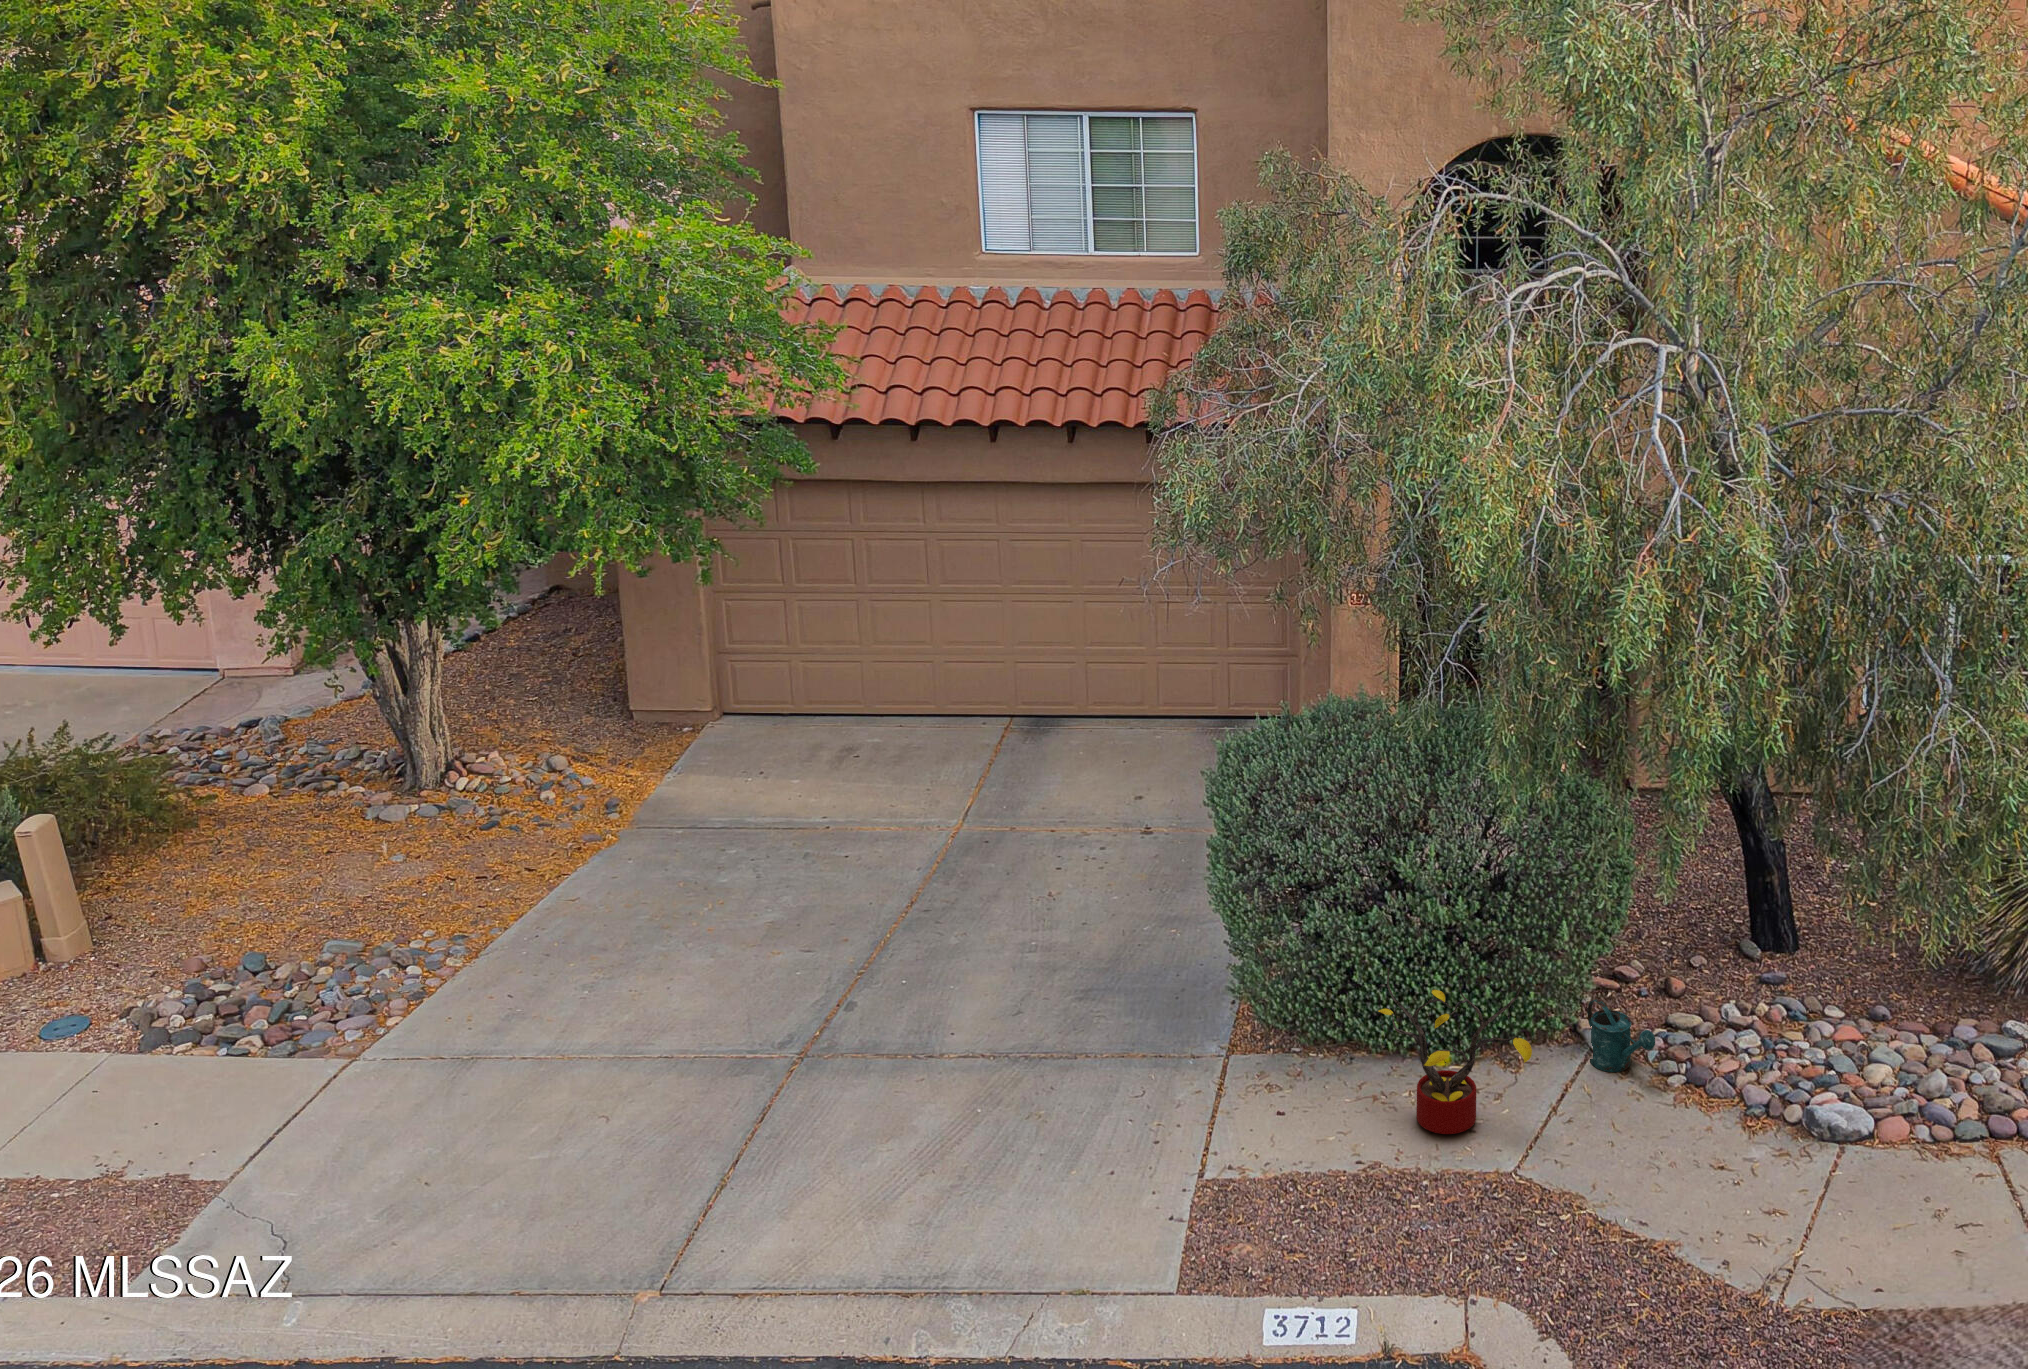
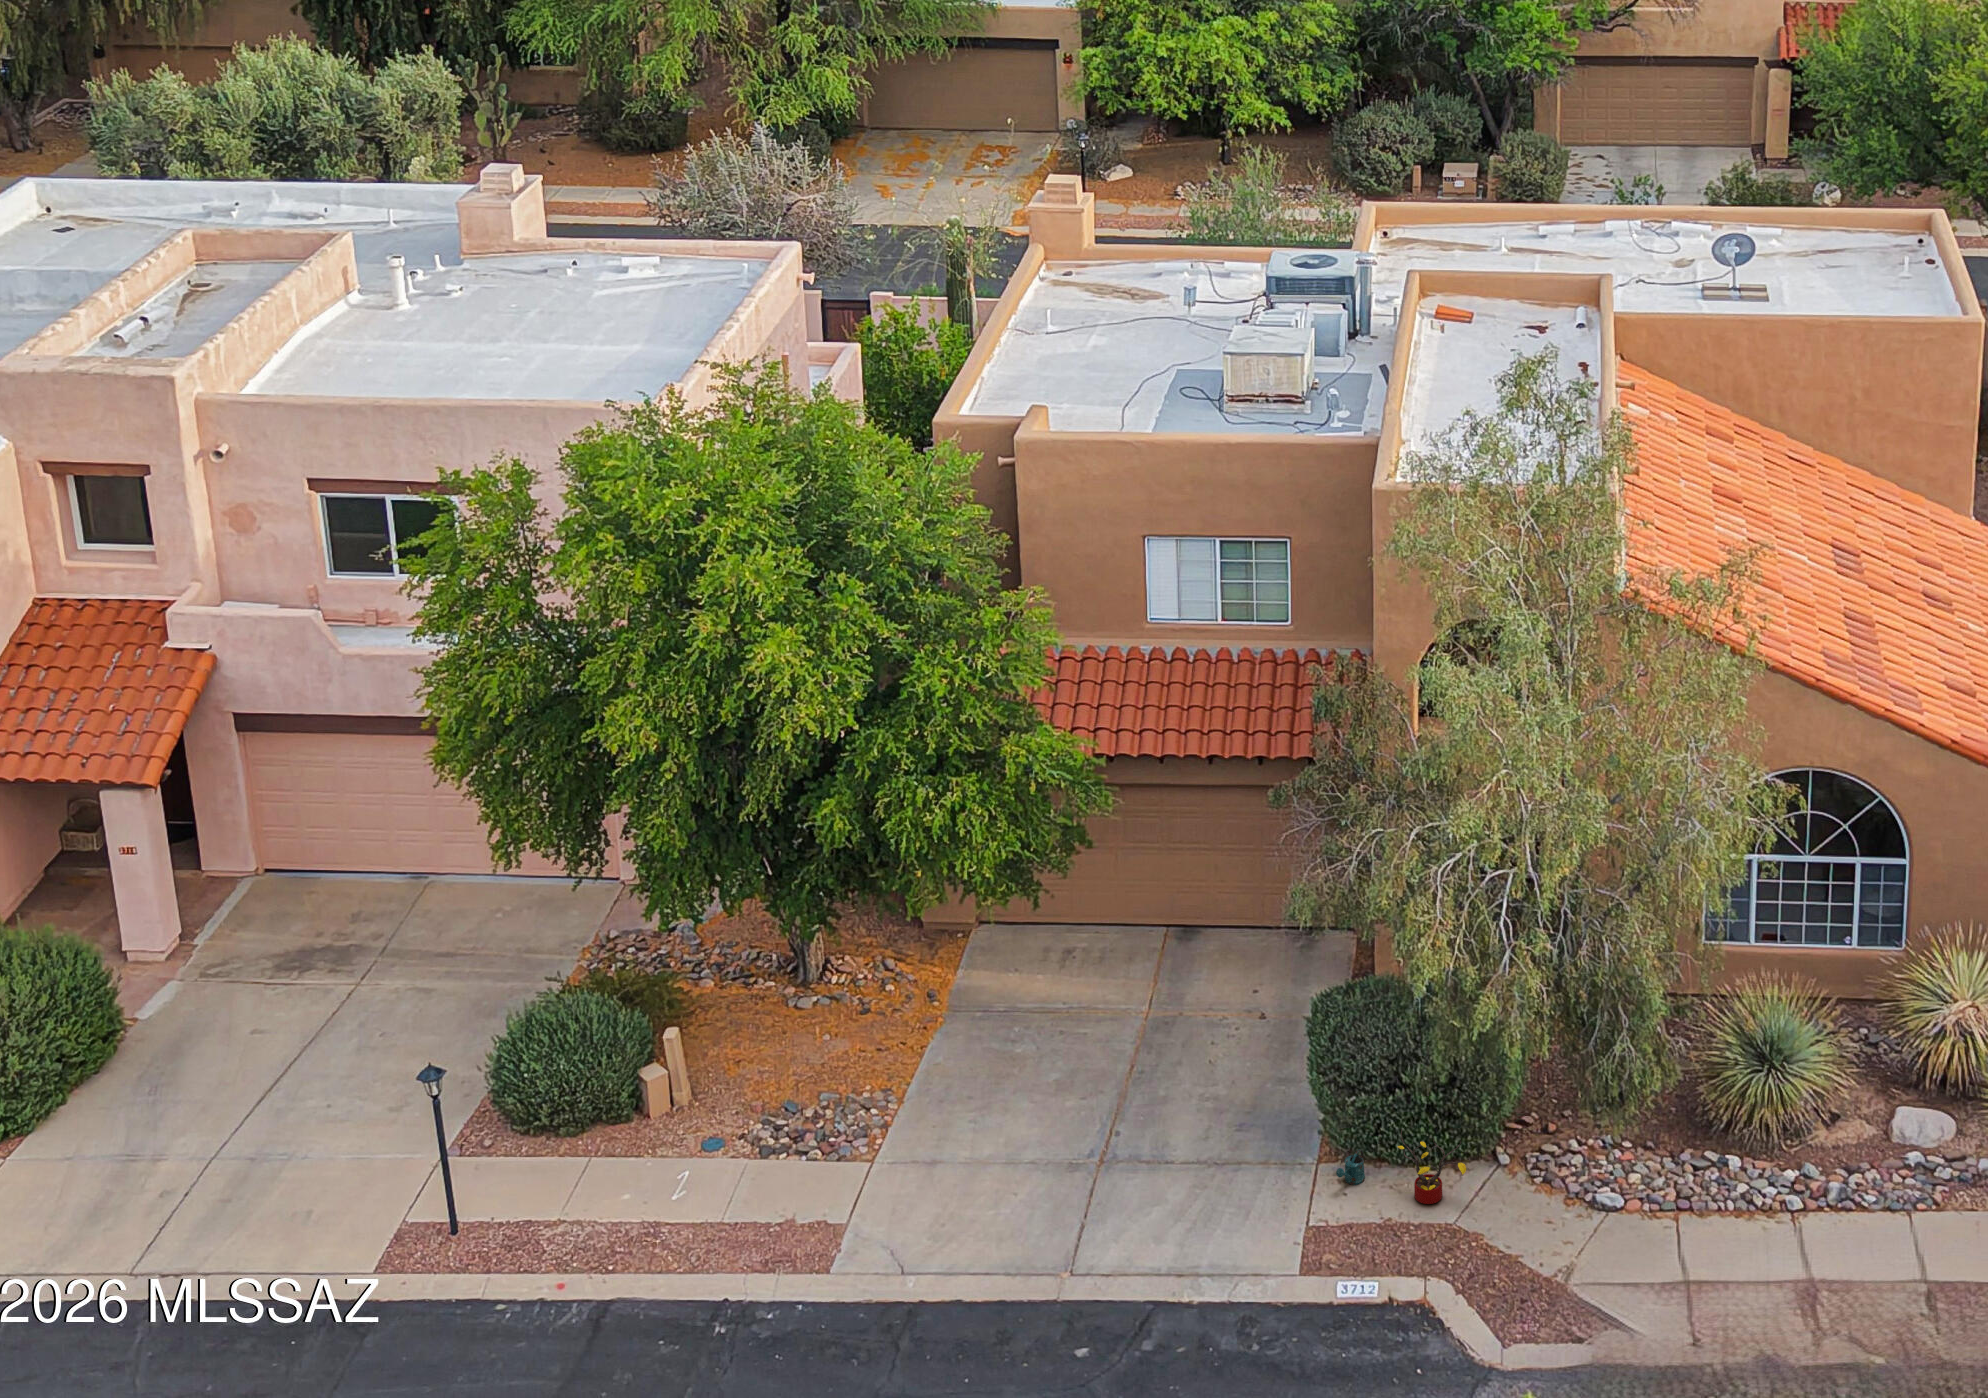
watering can: present [1587,999,1655,1072] -> present [1336,1149,1365,1185]

